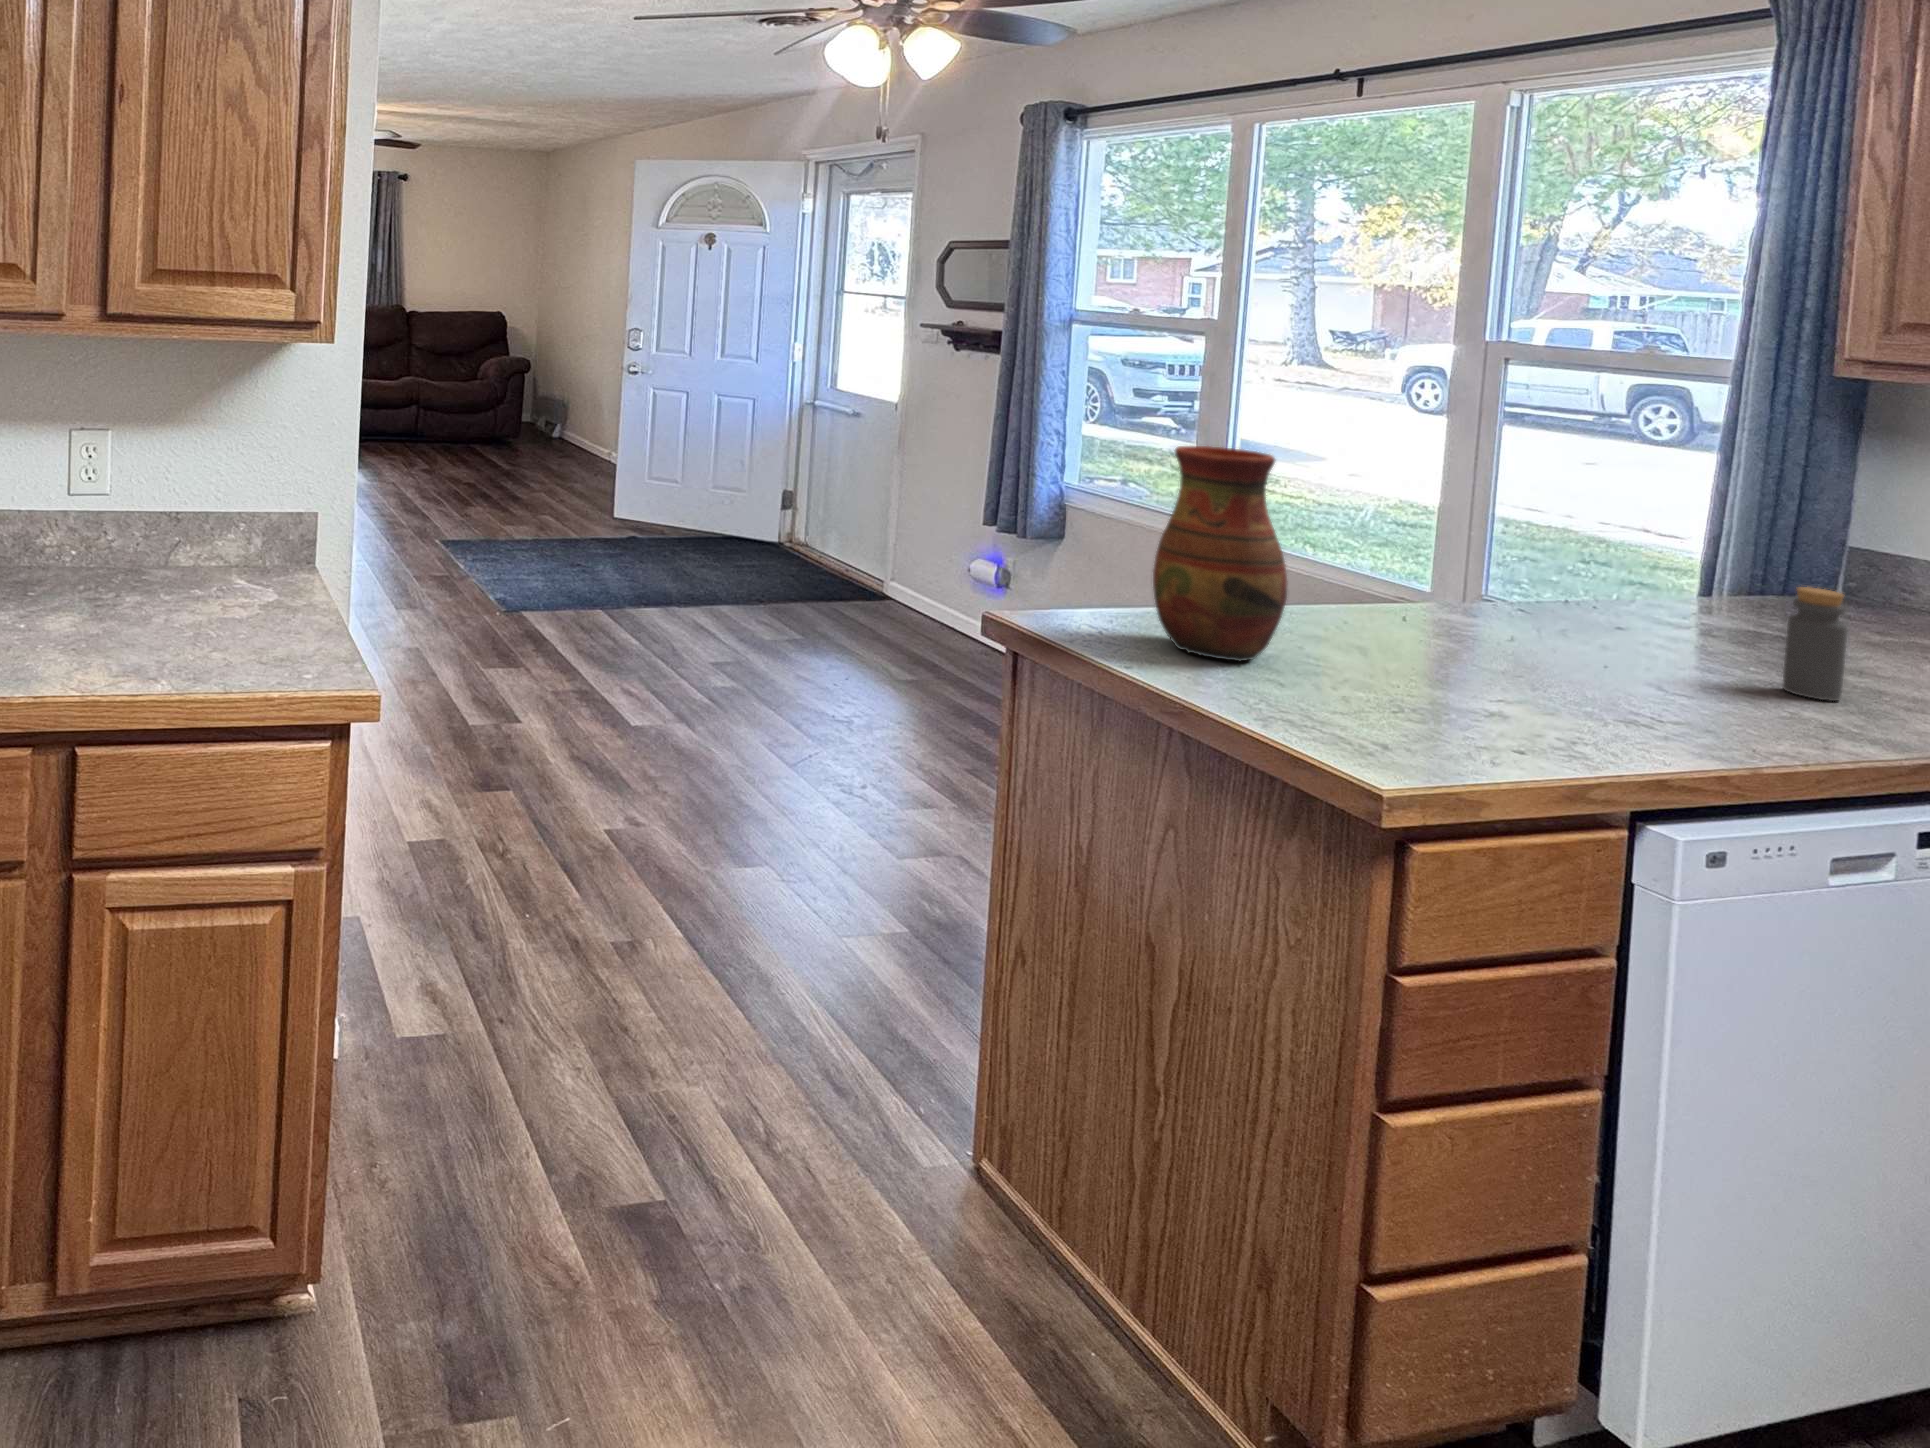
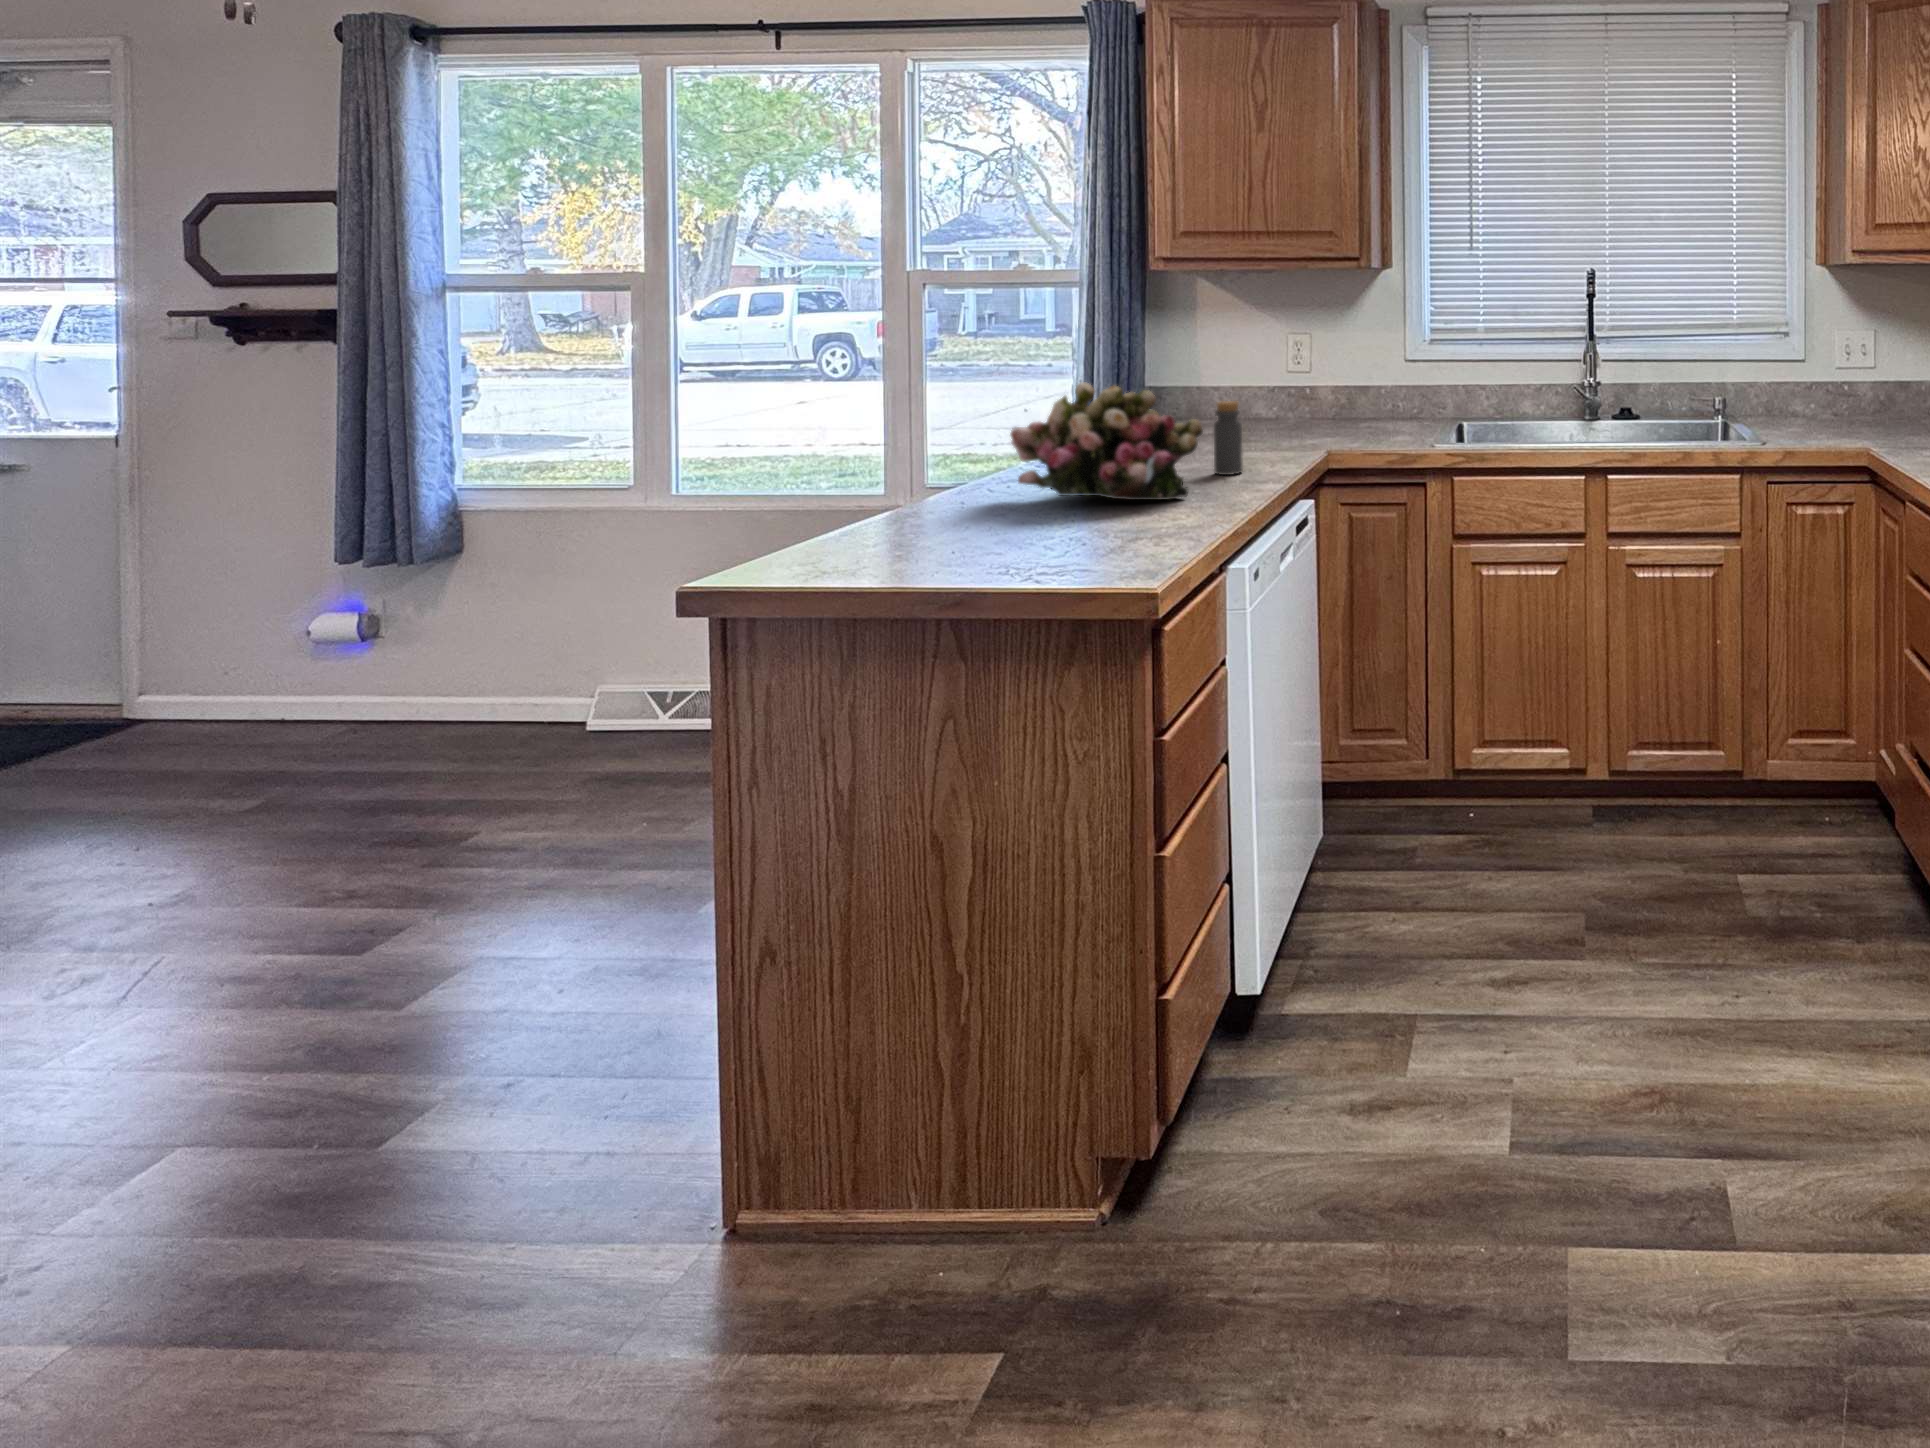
vase: present [1153,446,1288,661] -> none [857,354,980,559]
flower arrangement: none [1388,515,1718,702] -> present [1011,382,1203,500]

